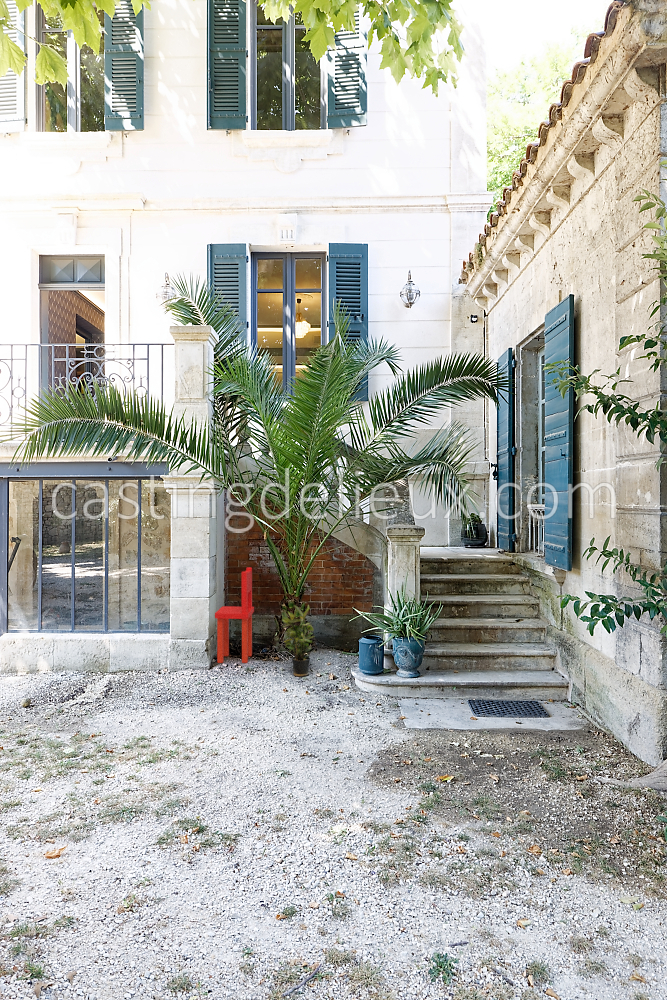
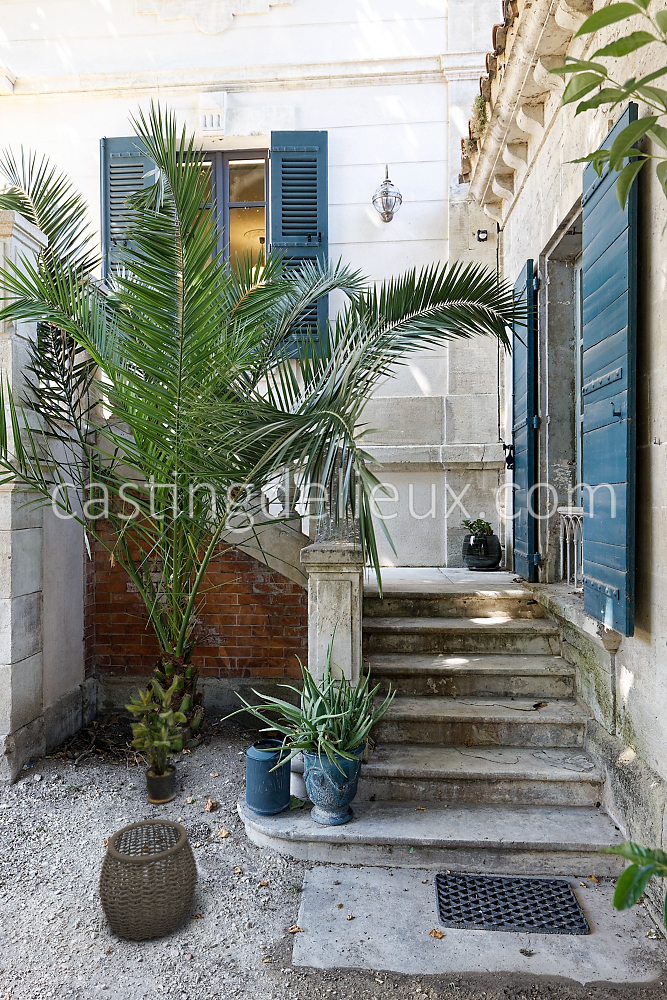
chair: present [215,567,254,663] -> none [36,608,112,767]
woven basket: none [301,668,351,721] -> present [99,819,198,940]

